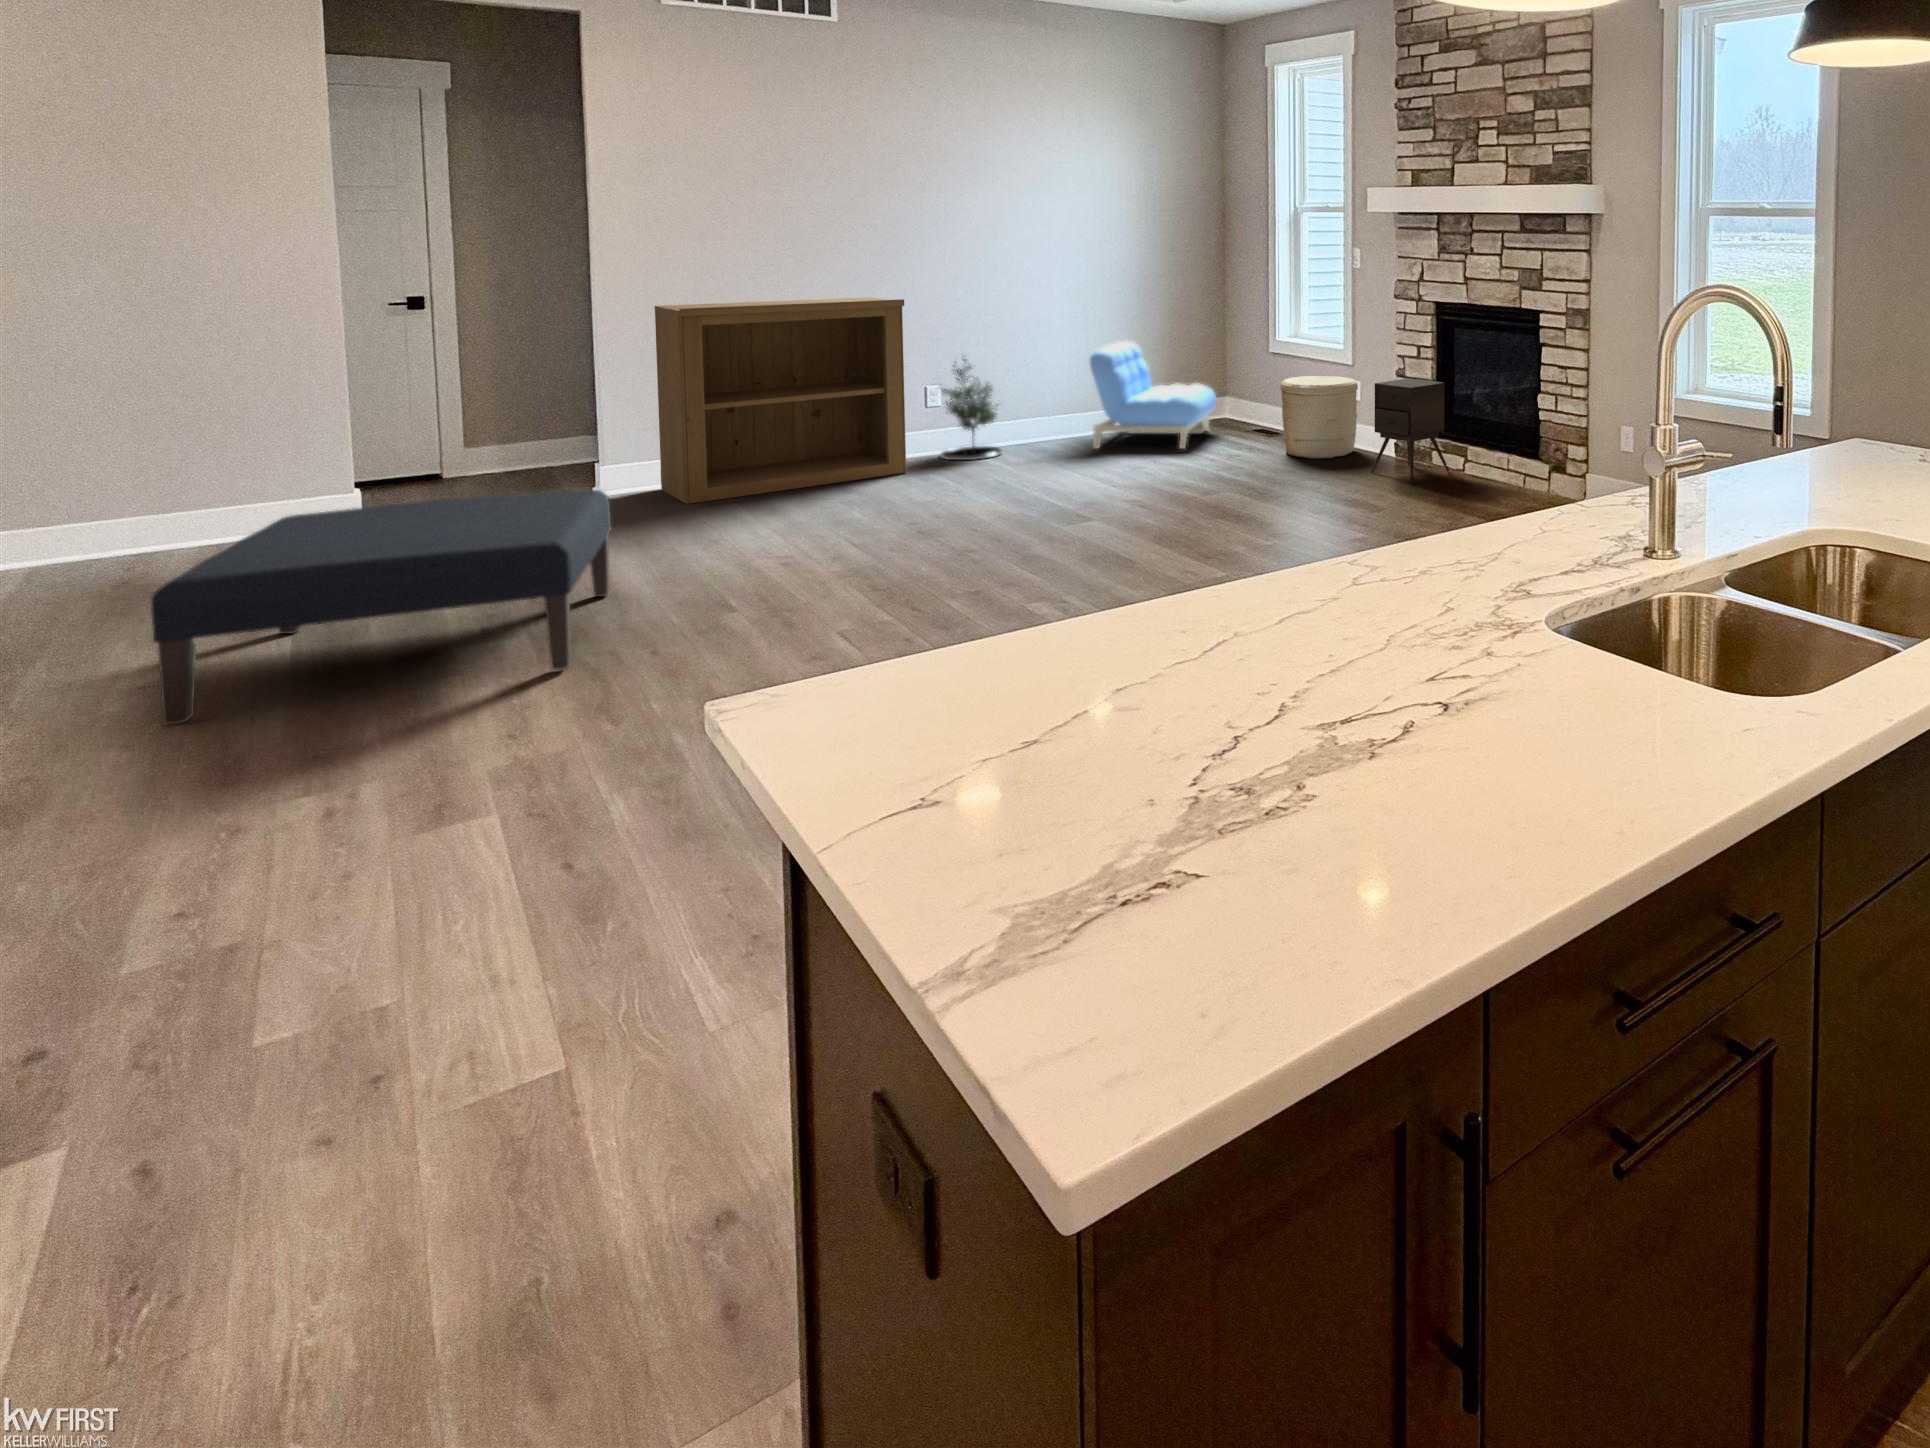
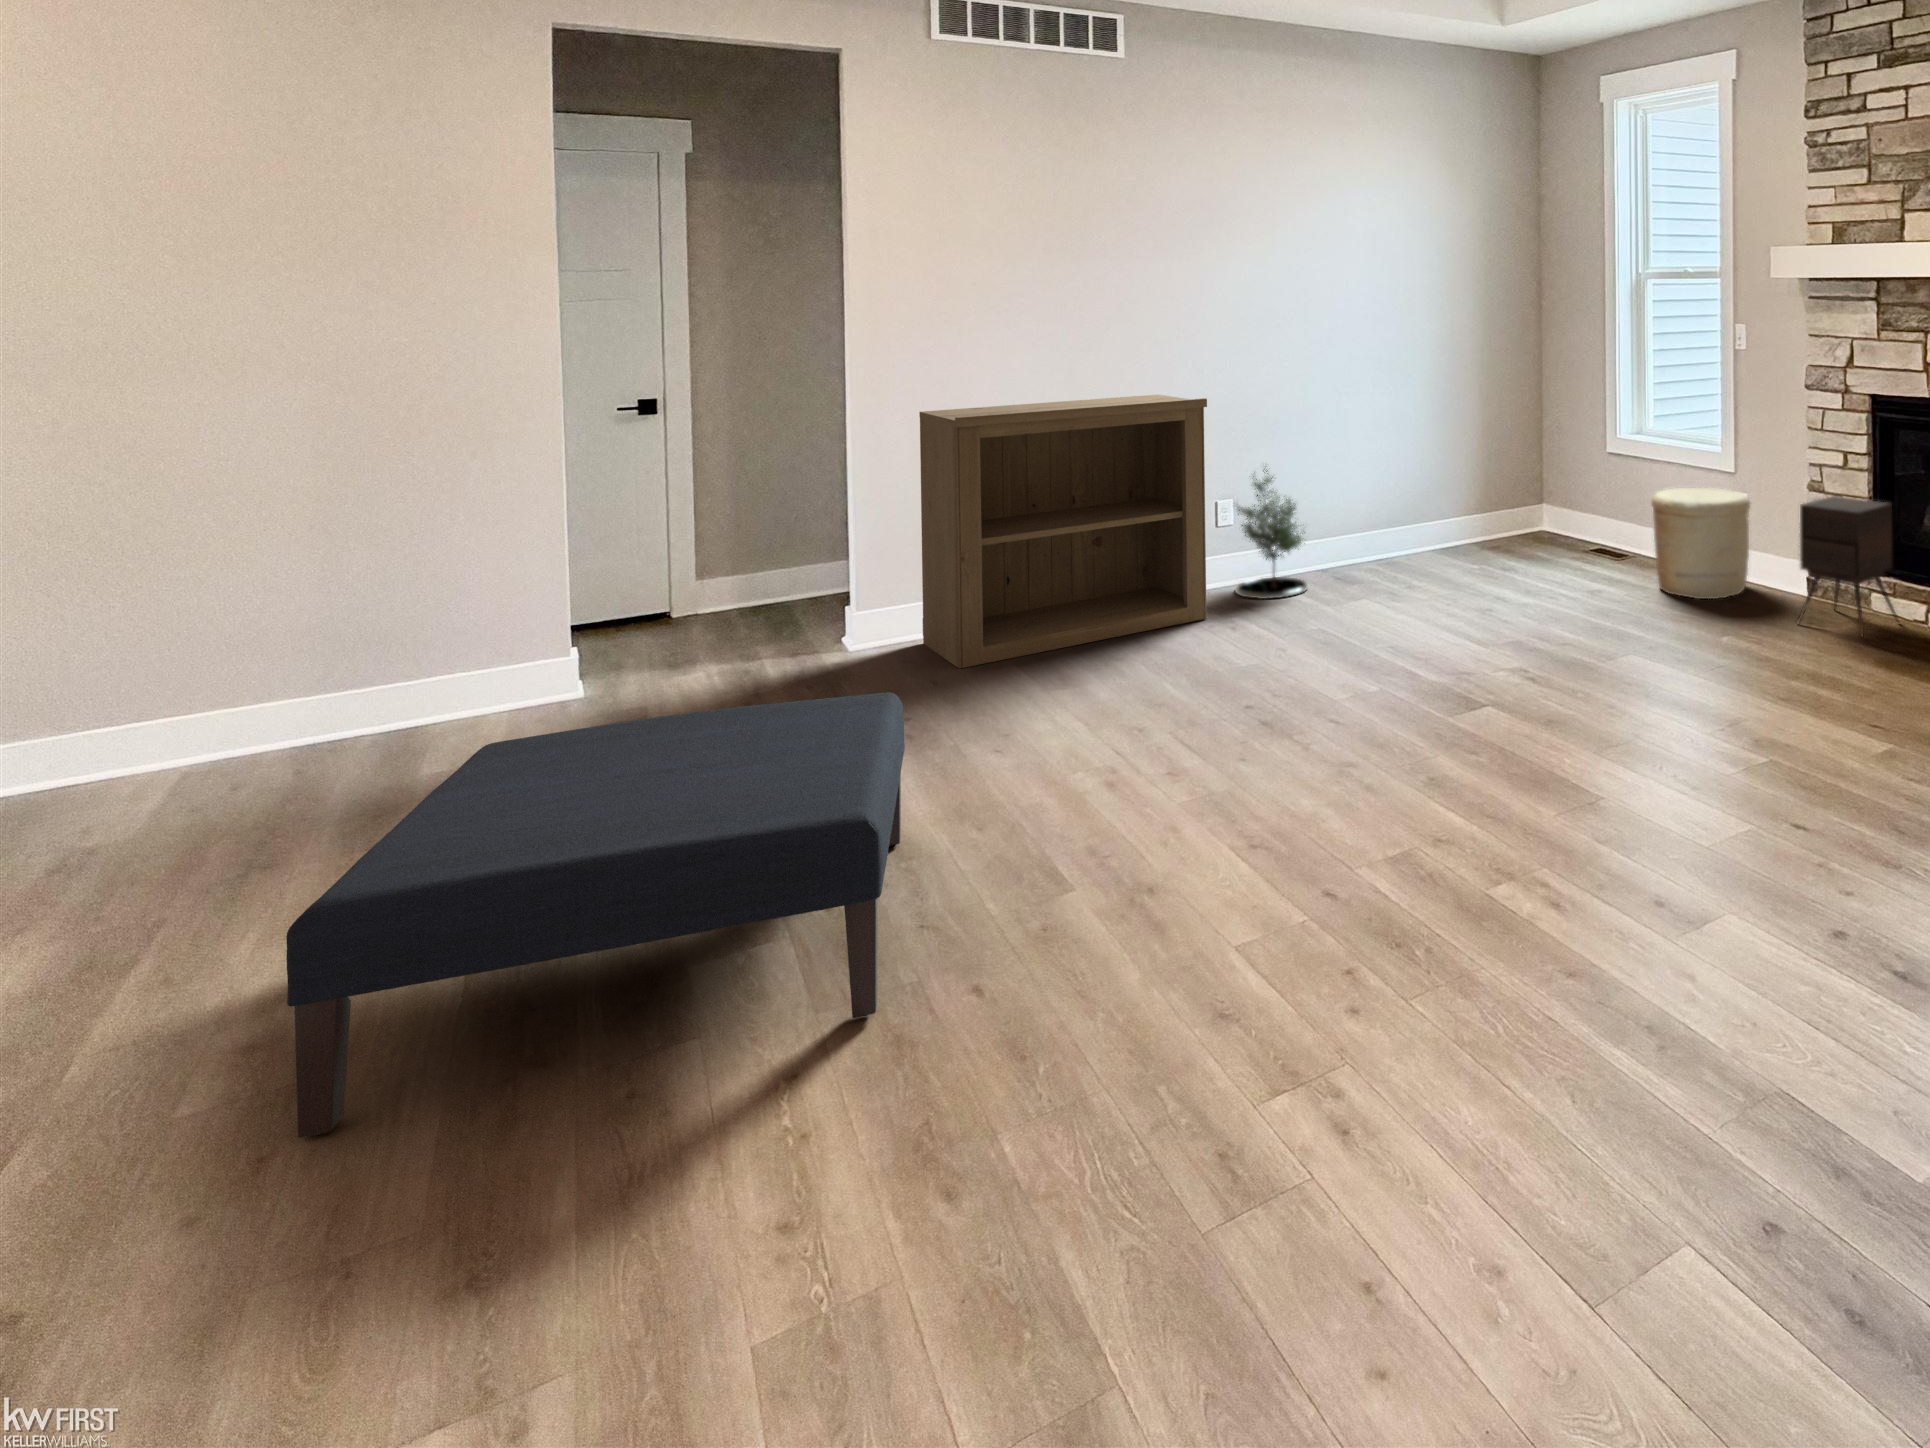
armchair: present [1090,341,1217,449] -> none [1408,442,1550,582]

